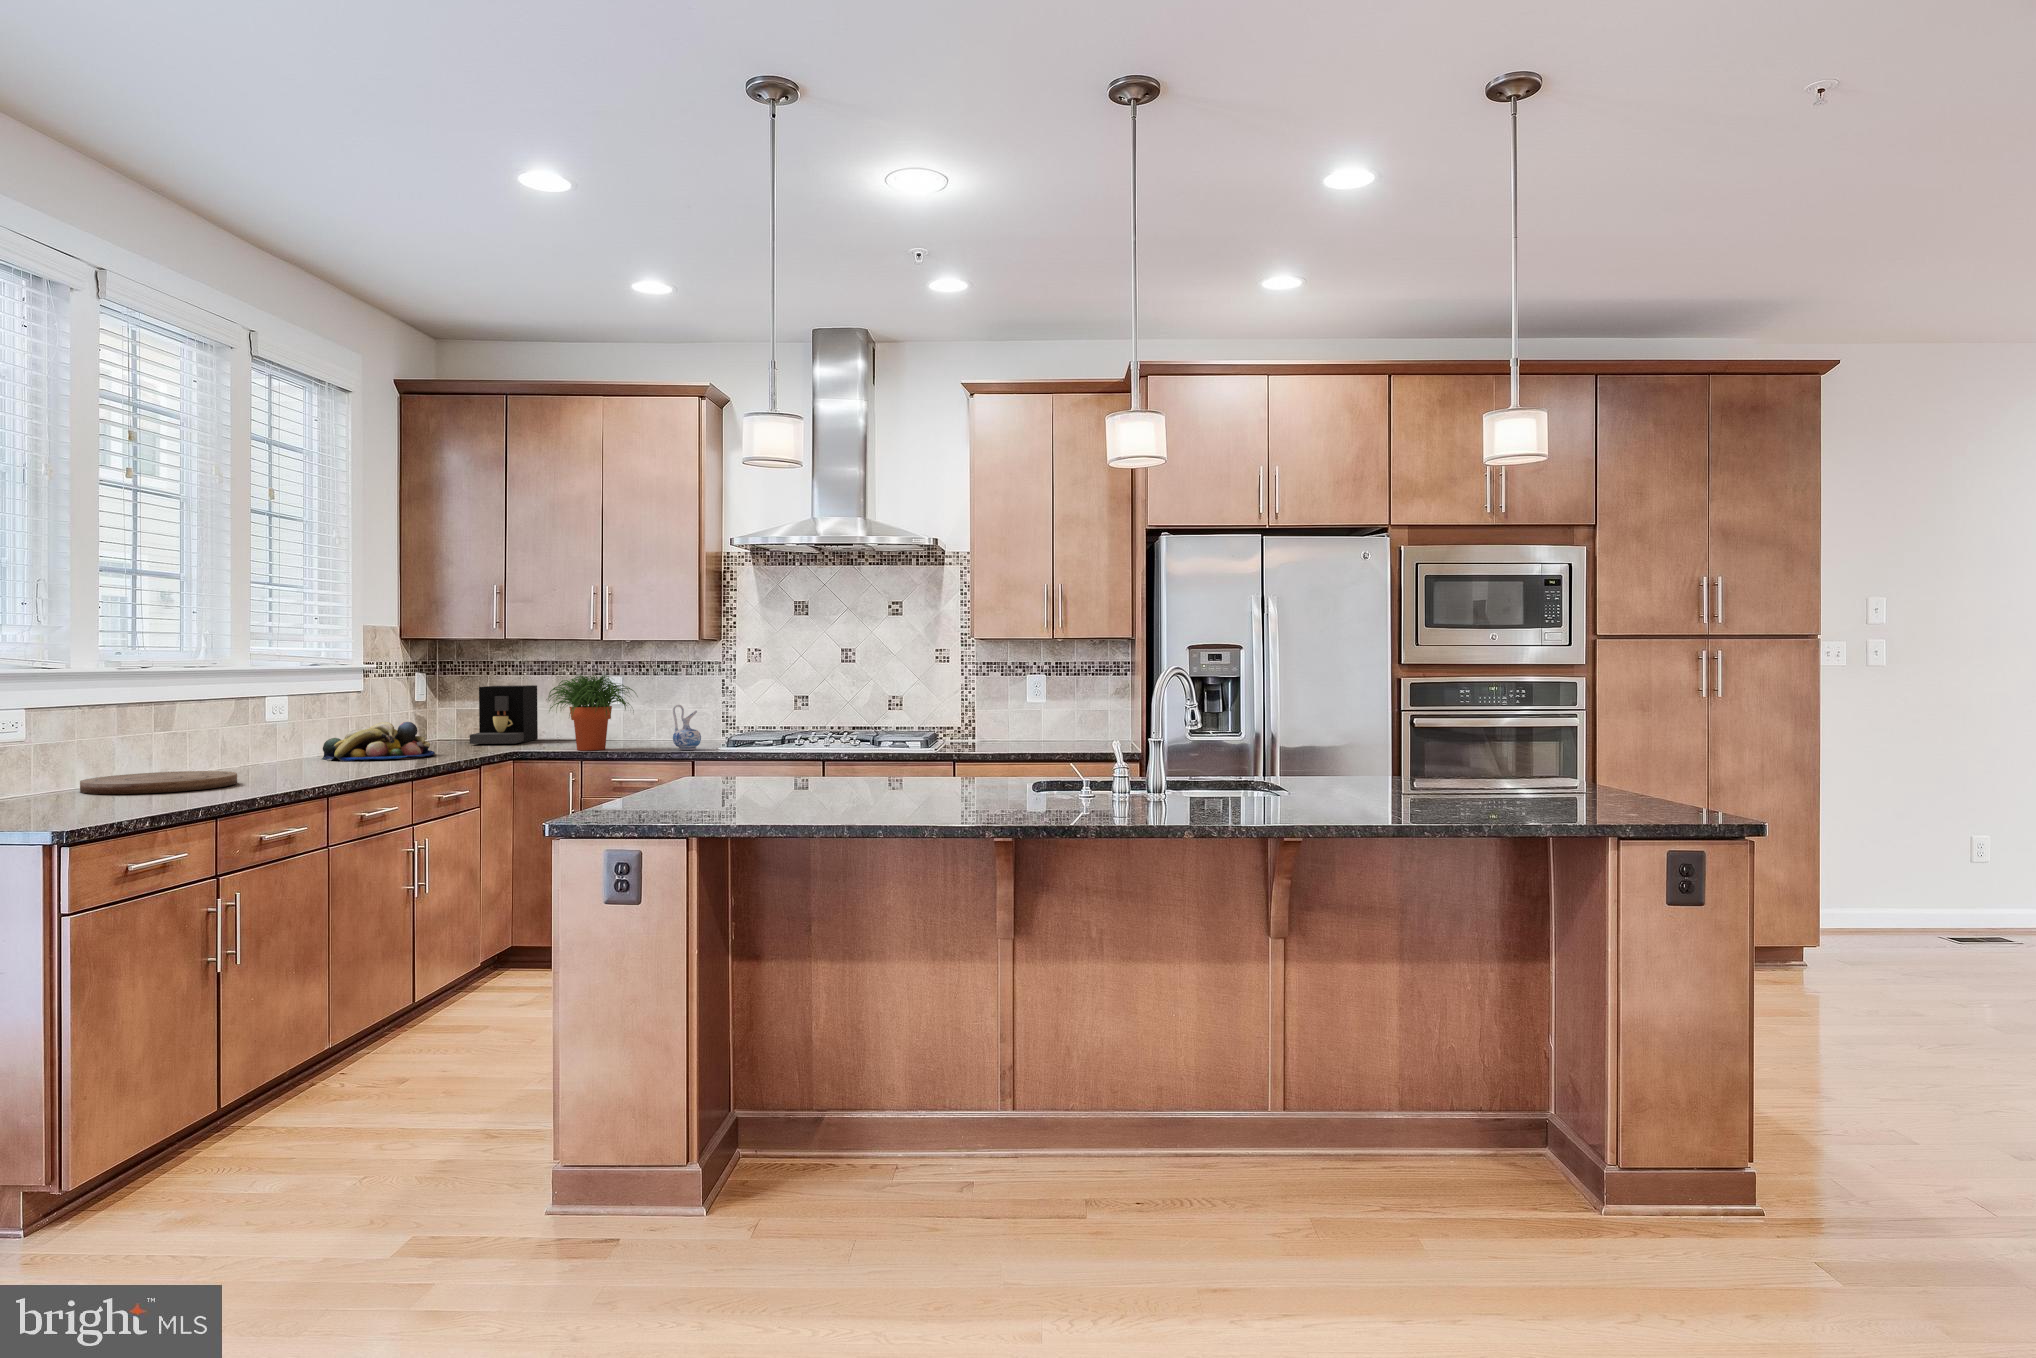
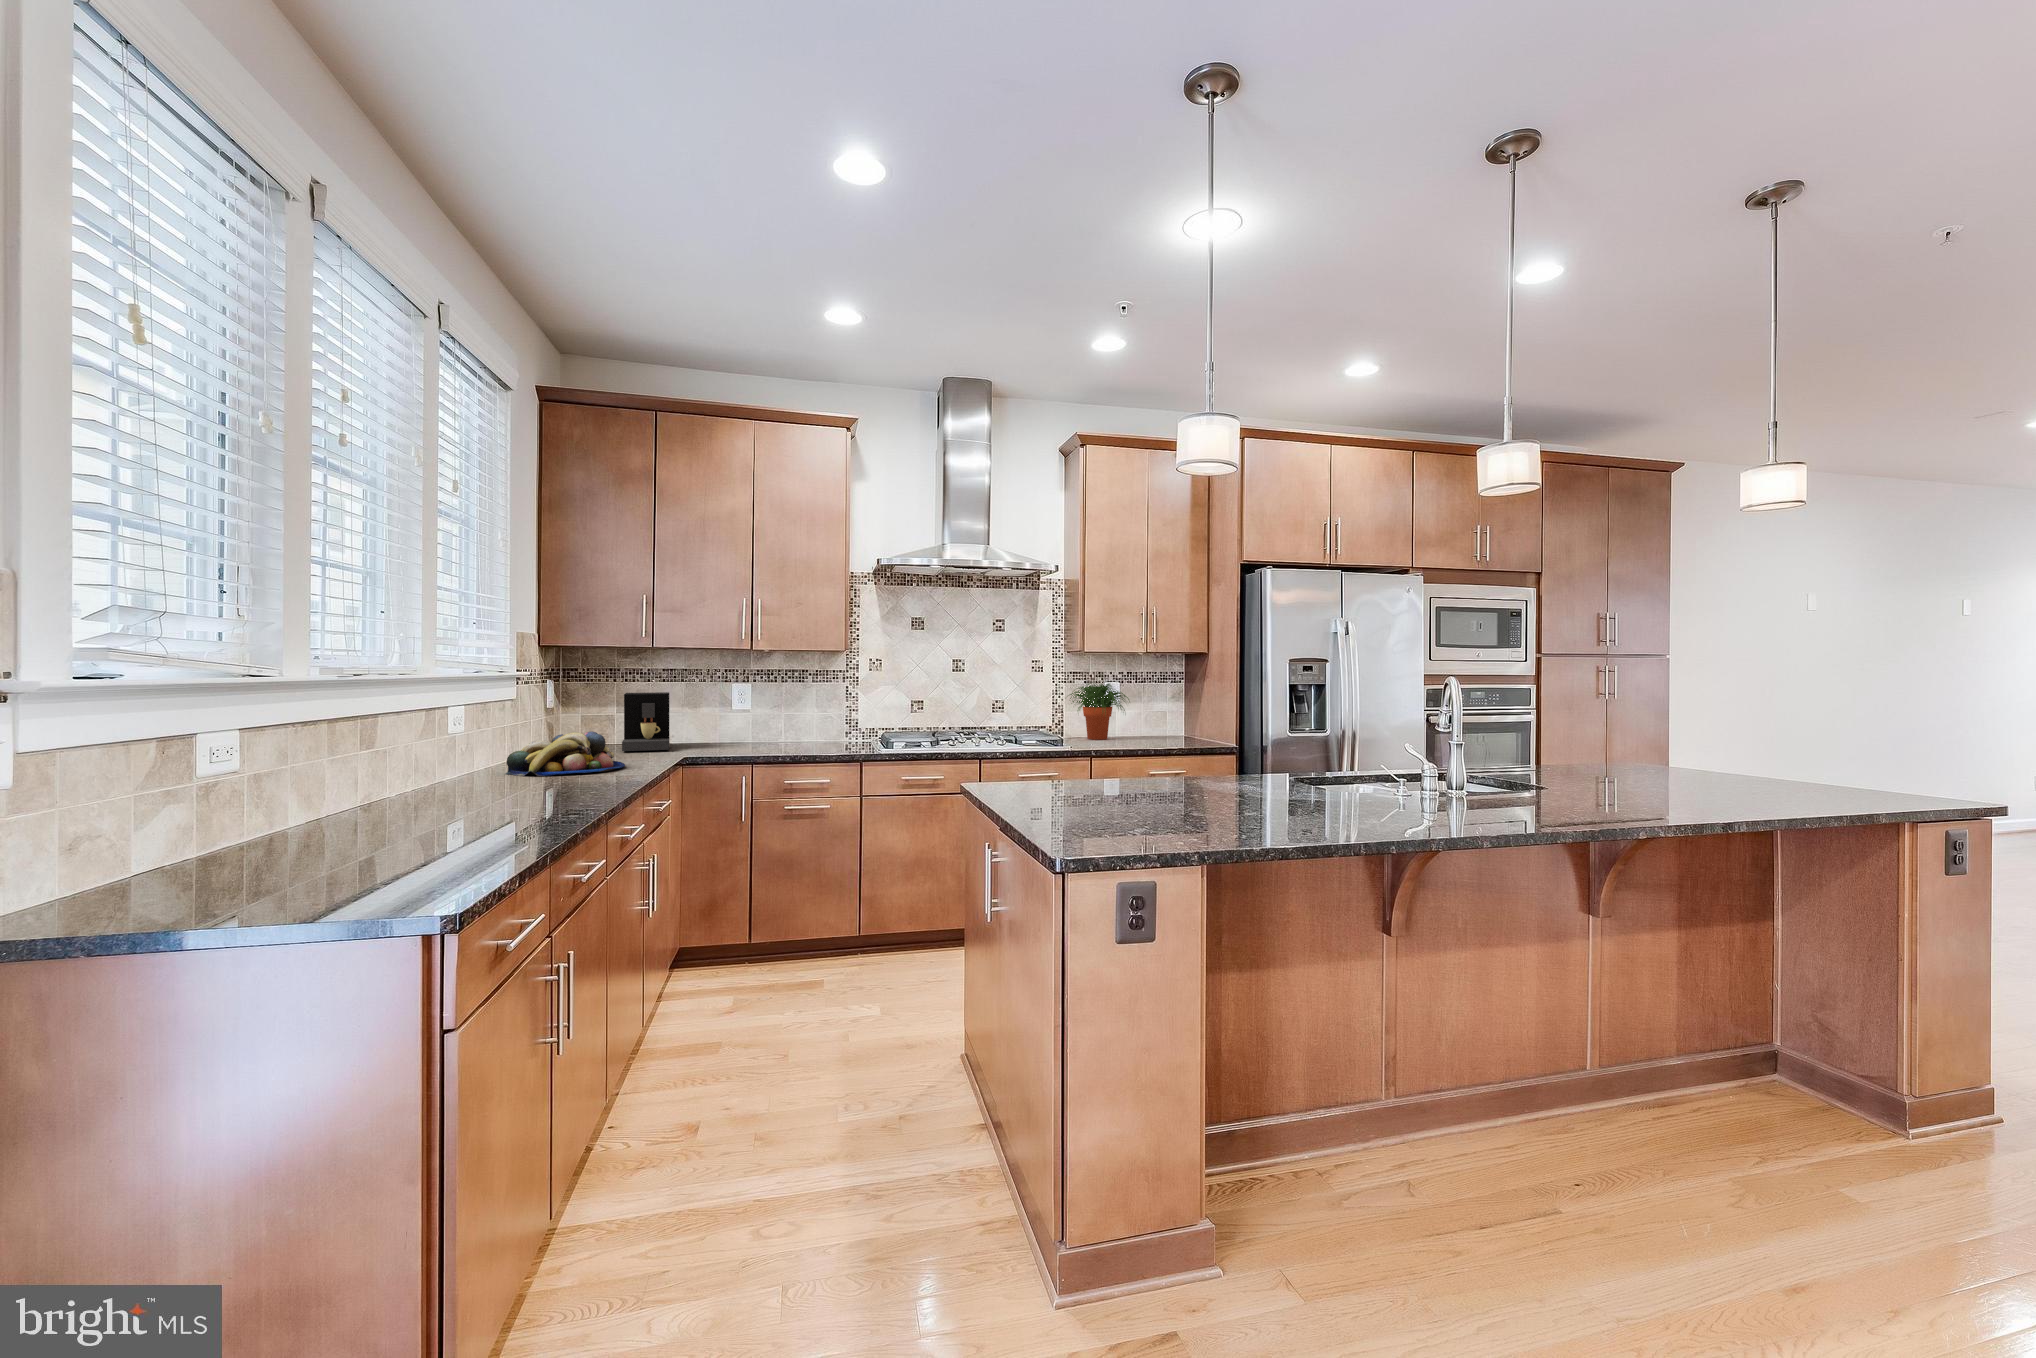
potted plant: present [548,675,636,750] -> present [1068,683,1129,740]
ceramic pitcher: present [673,704,701,750] -> none [843,711,869,753]
cutting board: present [80,771,237,794] -> none [304,798,502,840]

